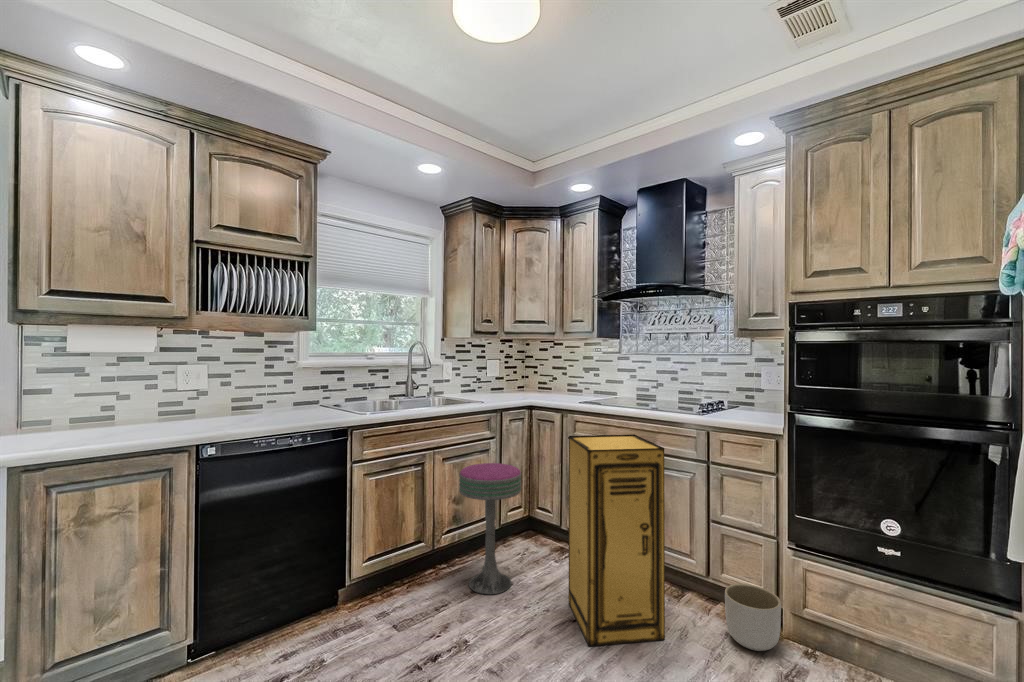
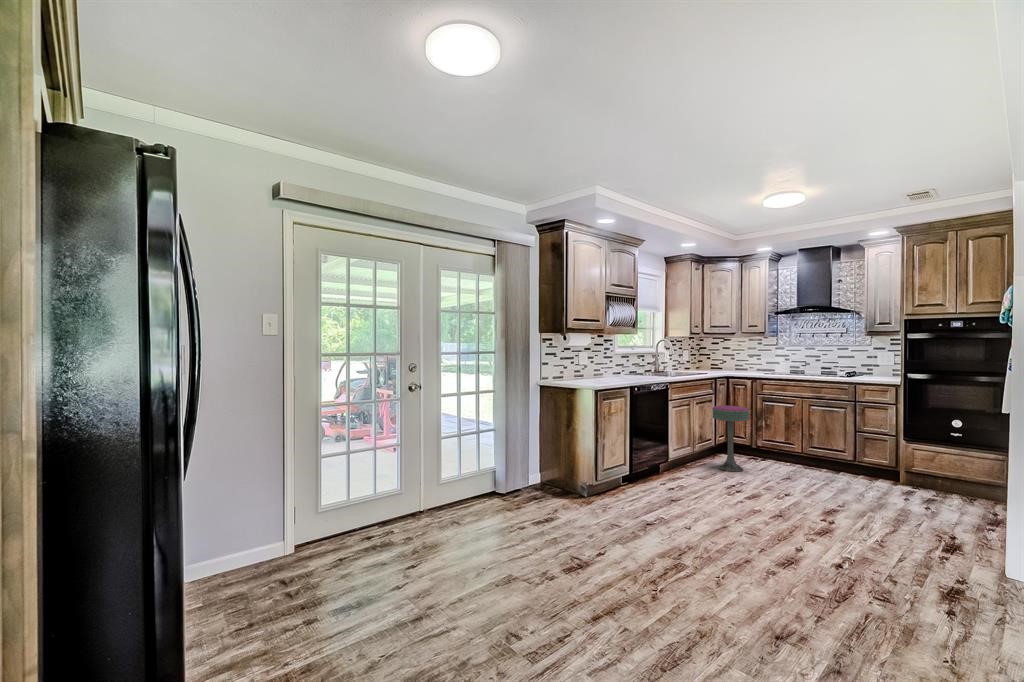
storage cabinet: present [569,434,665,646] -> none [781,387,842,485]
planter: present [725,584,781,651] -> none [871,460,901,486]

